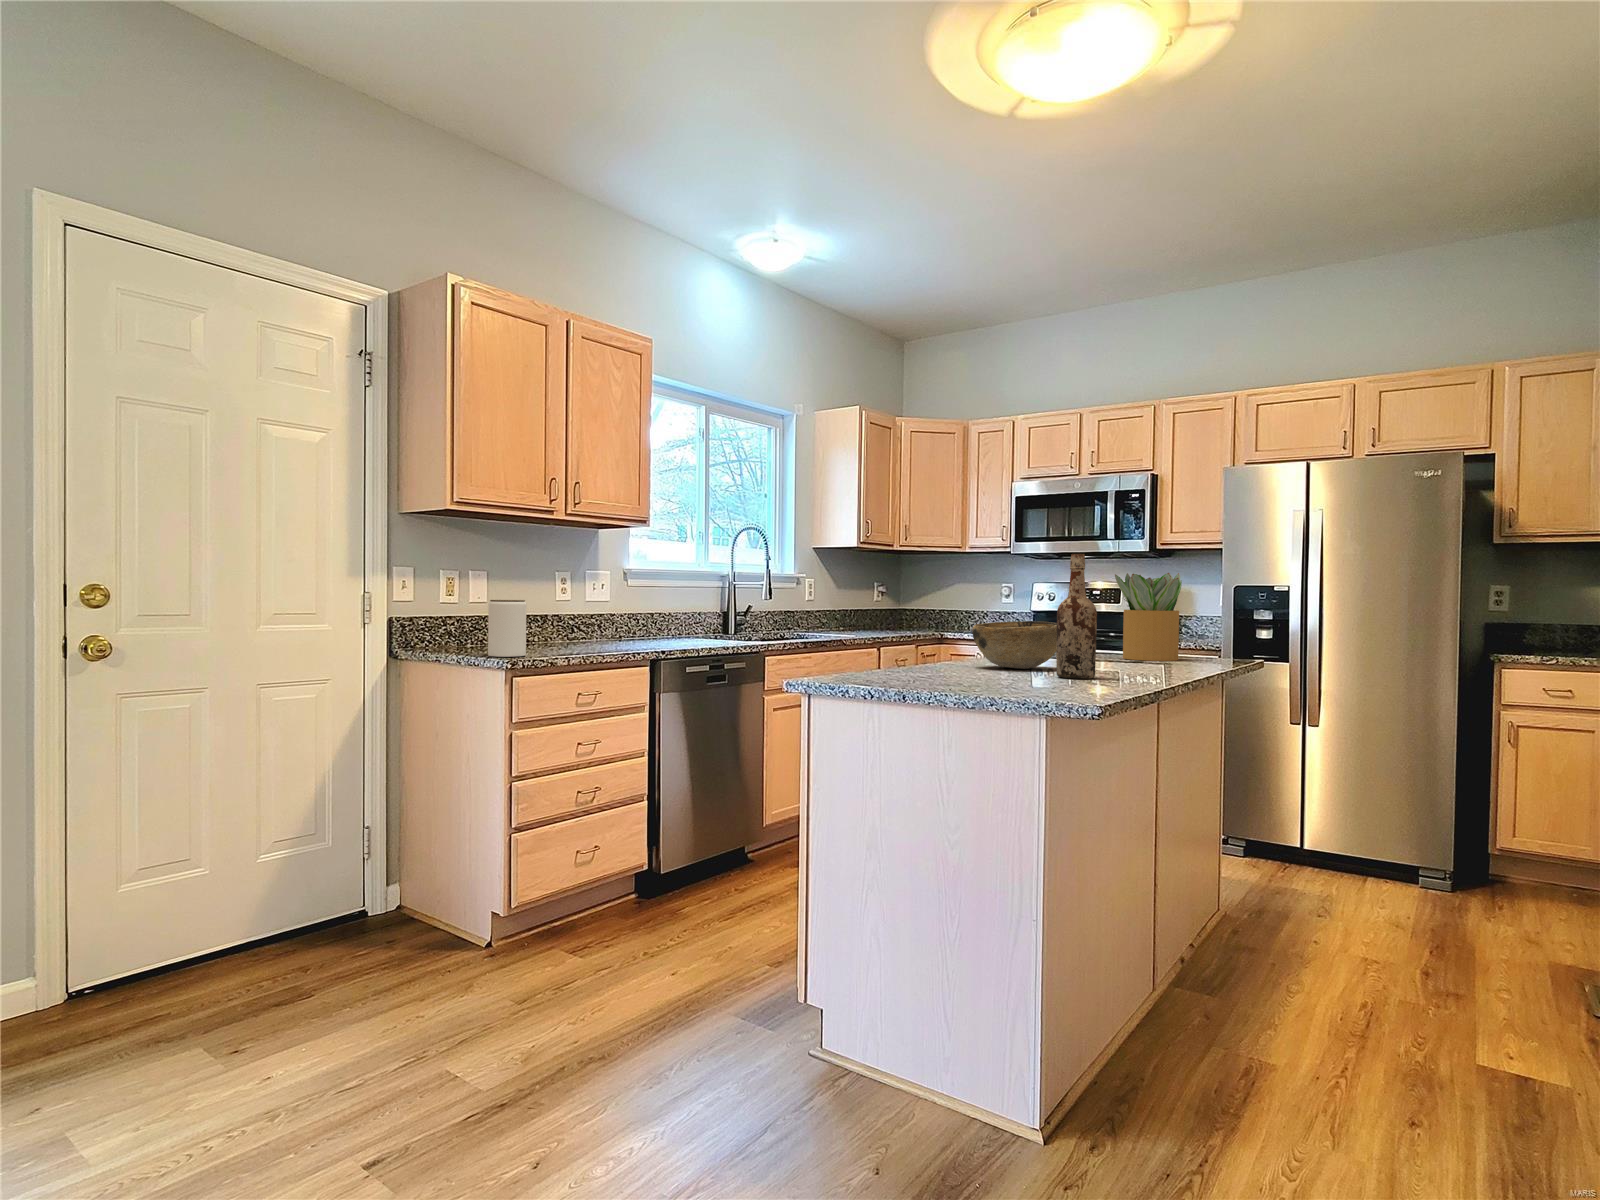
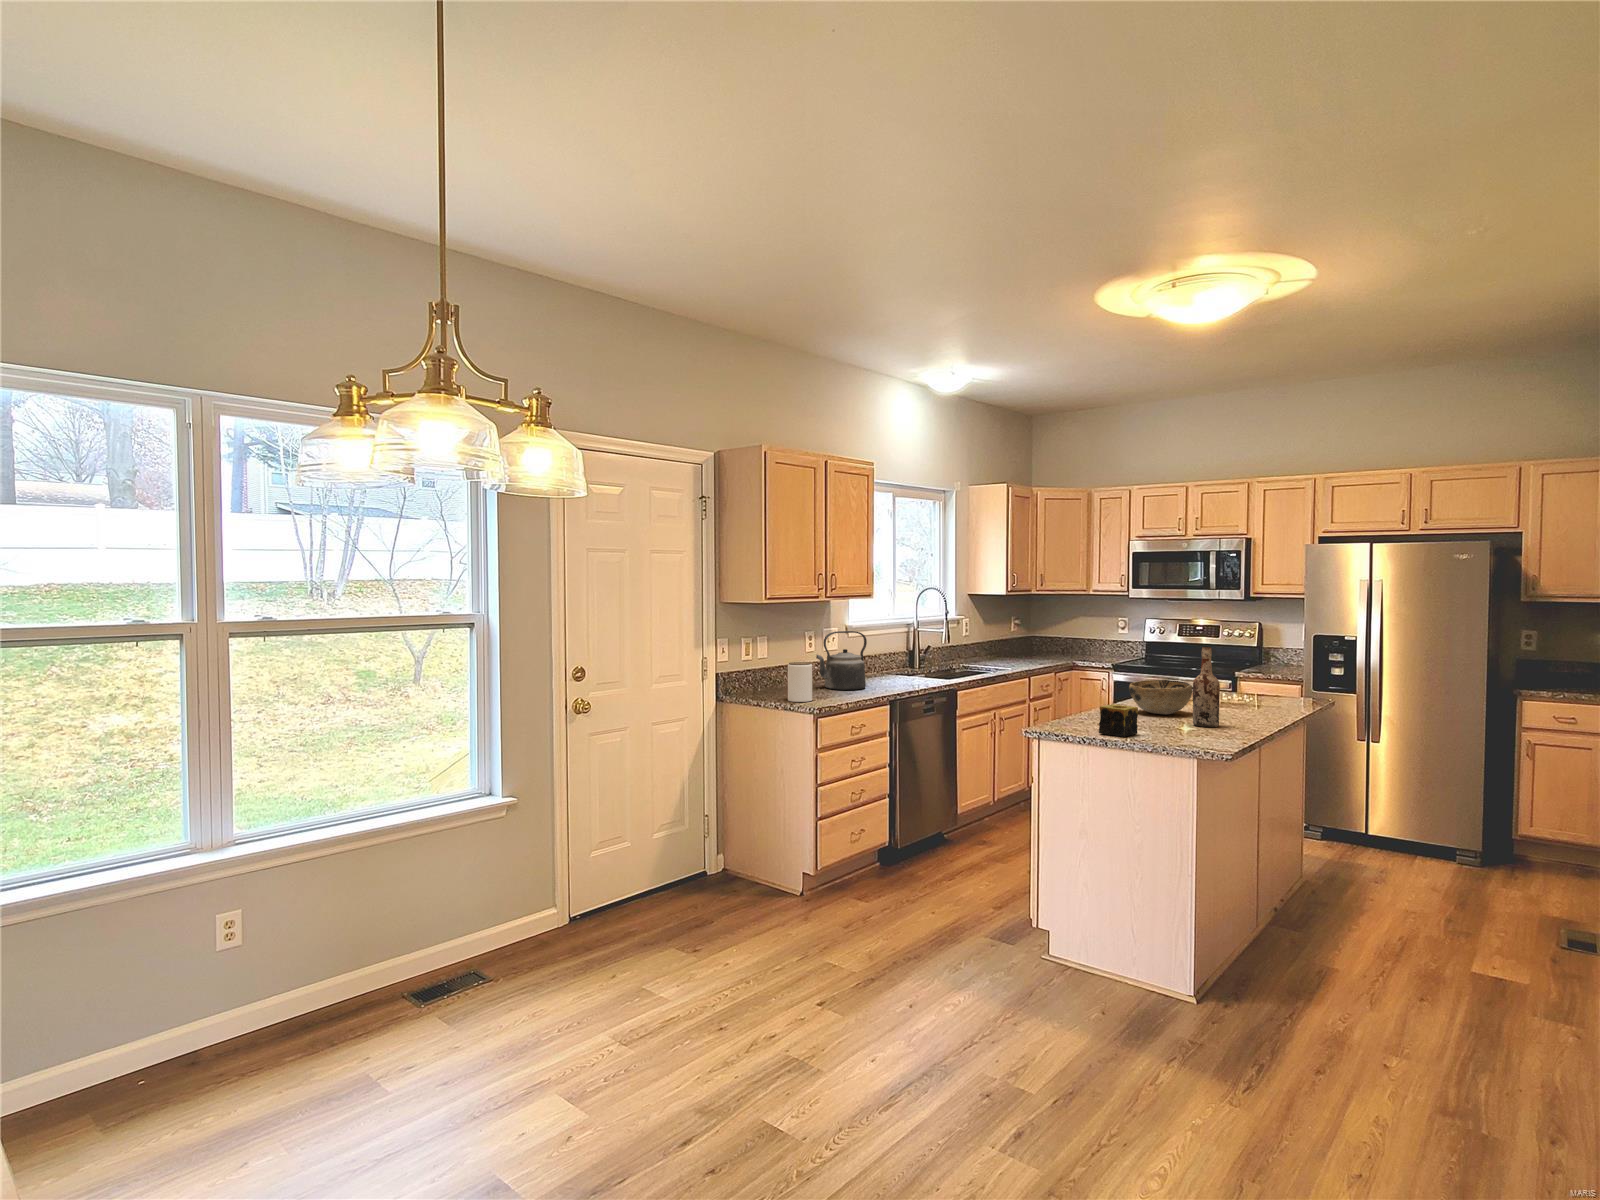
kettle: none [556,566,634,648] -> present [816,631,867,690]
potted plant: present [1115,573,1182,661] -> none [1223,636,1273,701]
candle: none [899,637,962,686] -> present [1099,704,1138,737]

